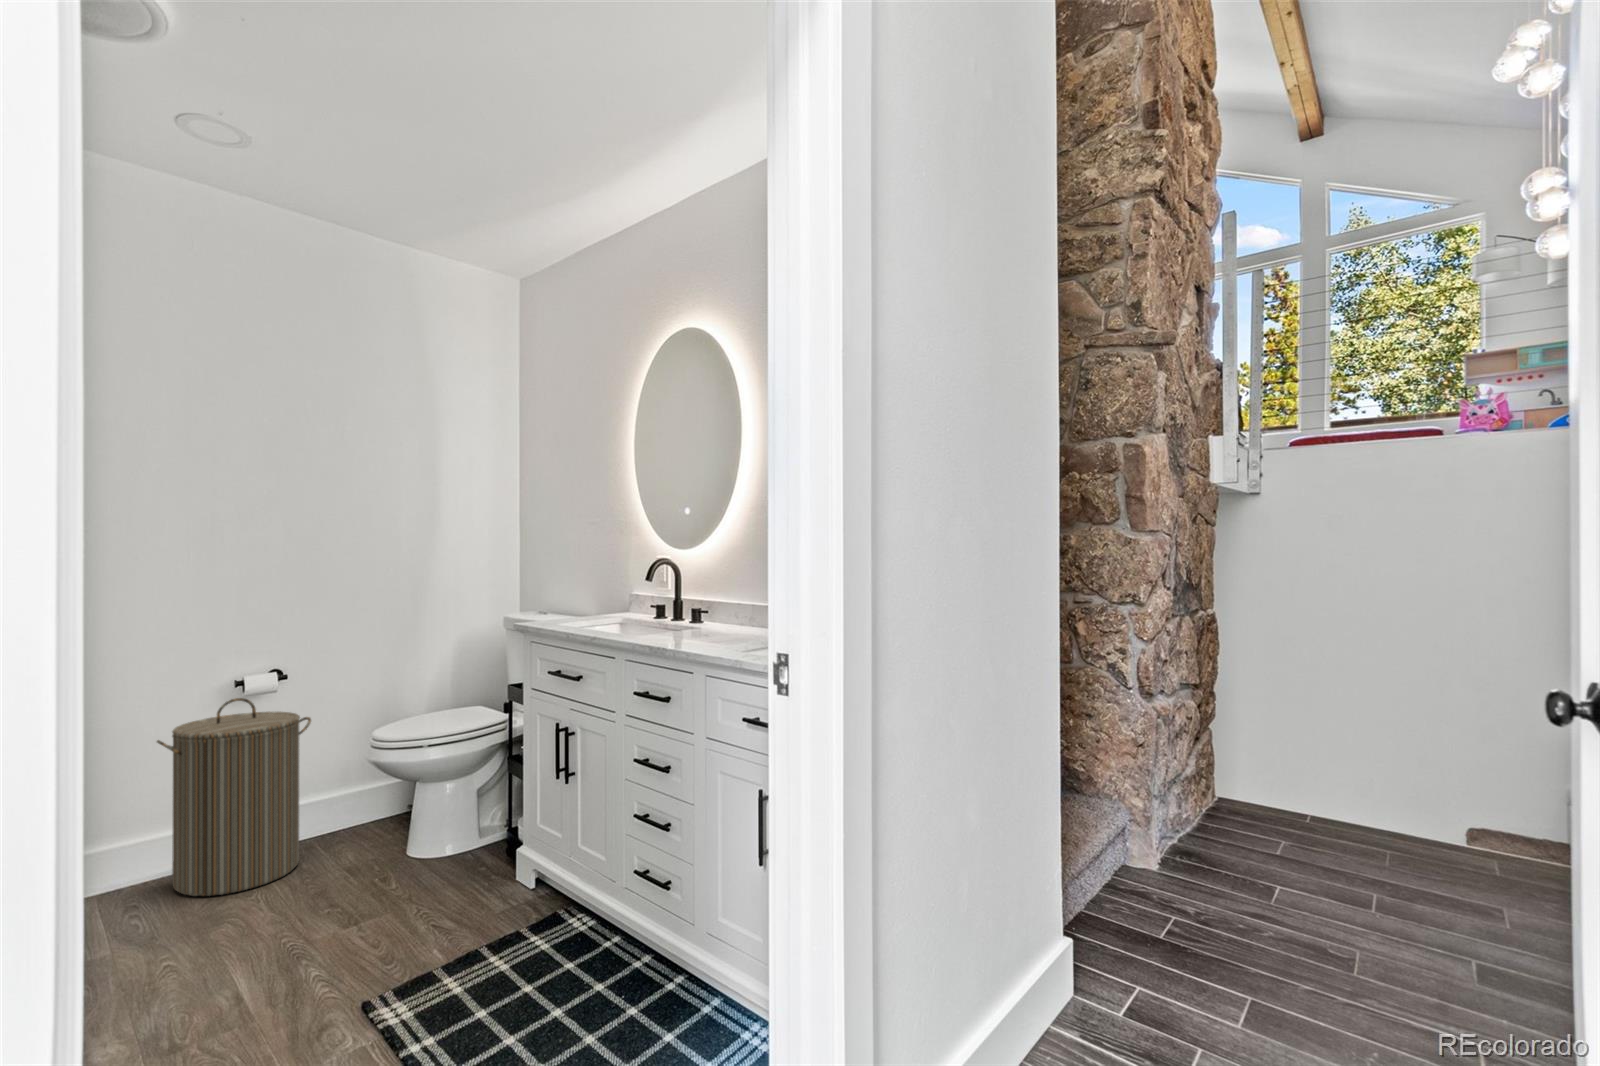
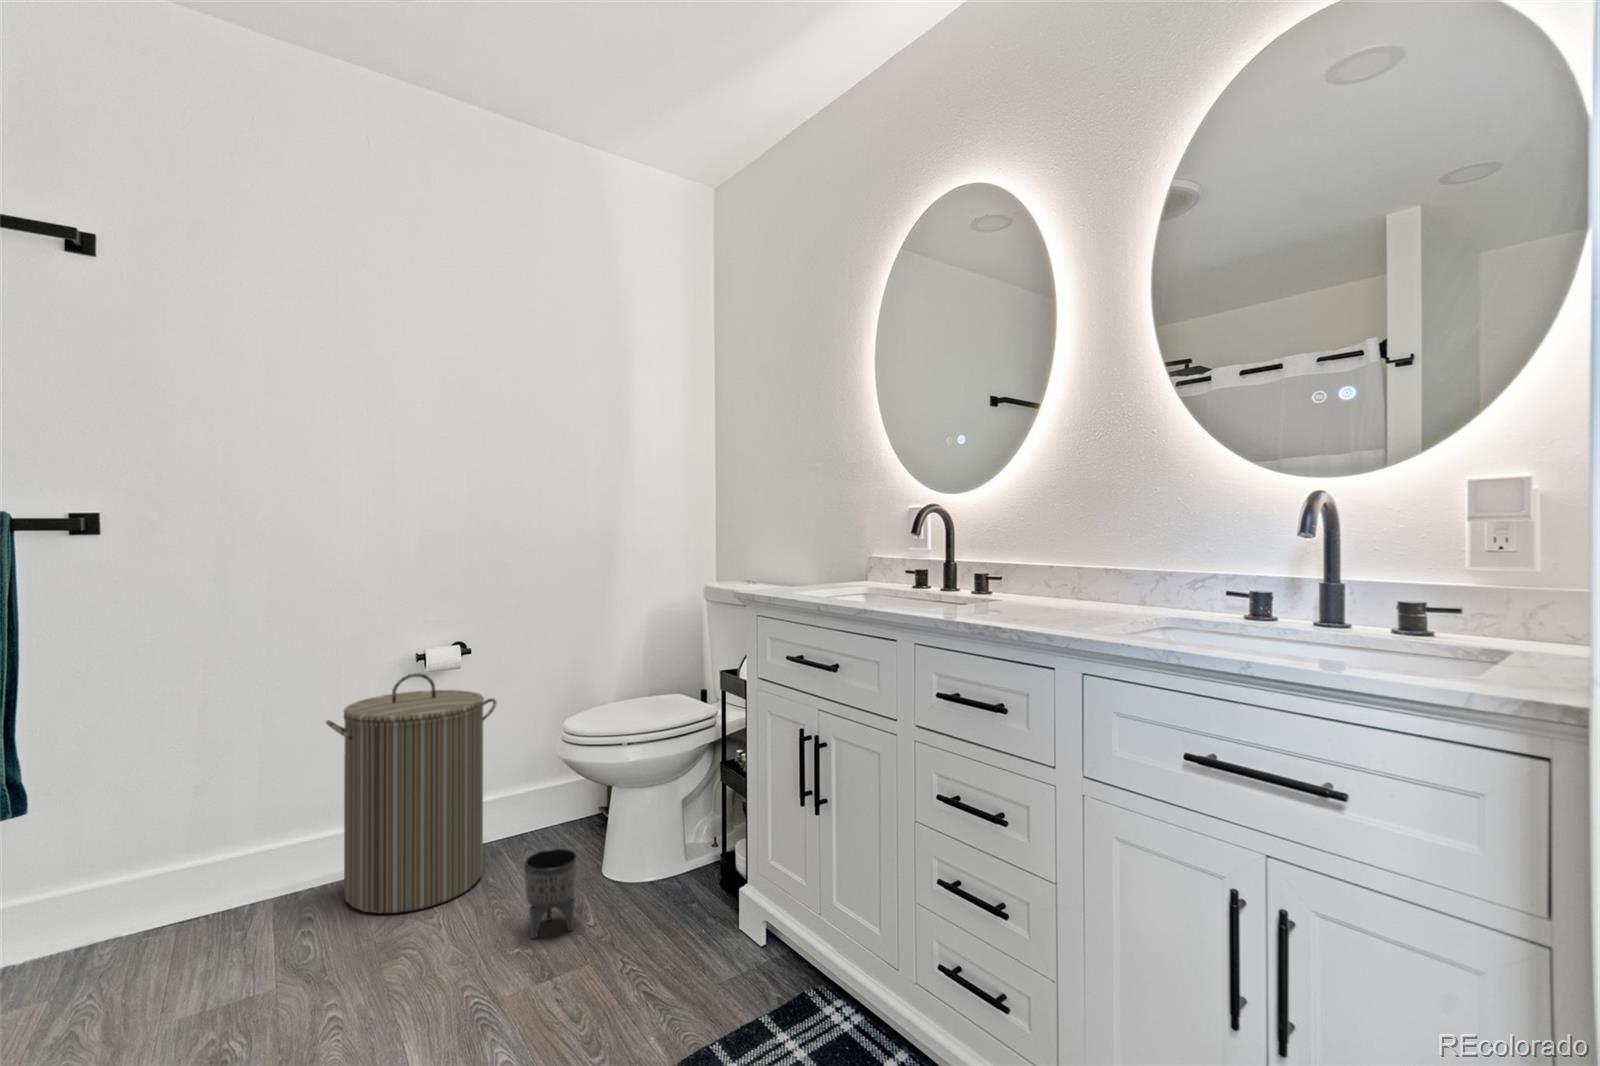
planter: none [337,831,383,901] -> present [524,849,578,939]

